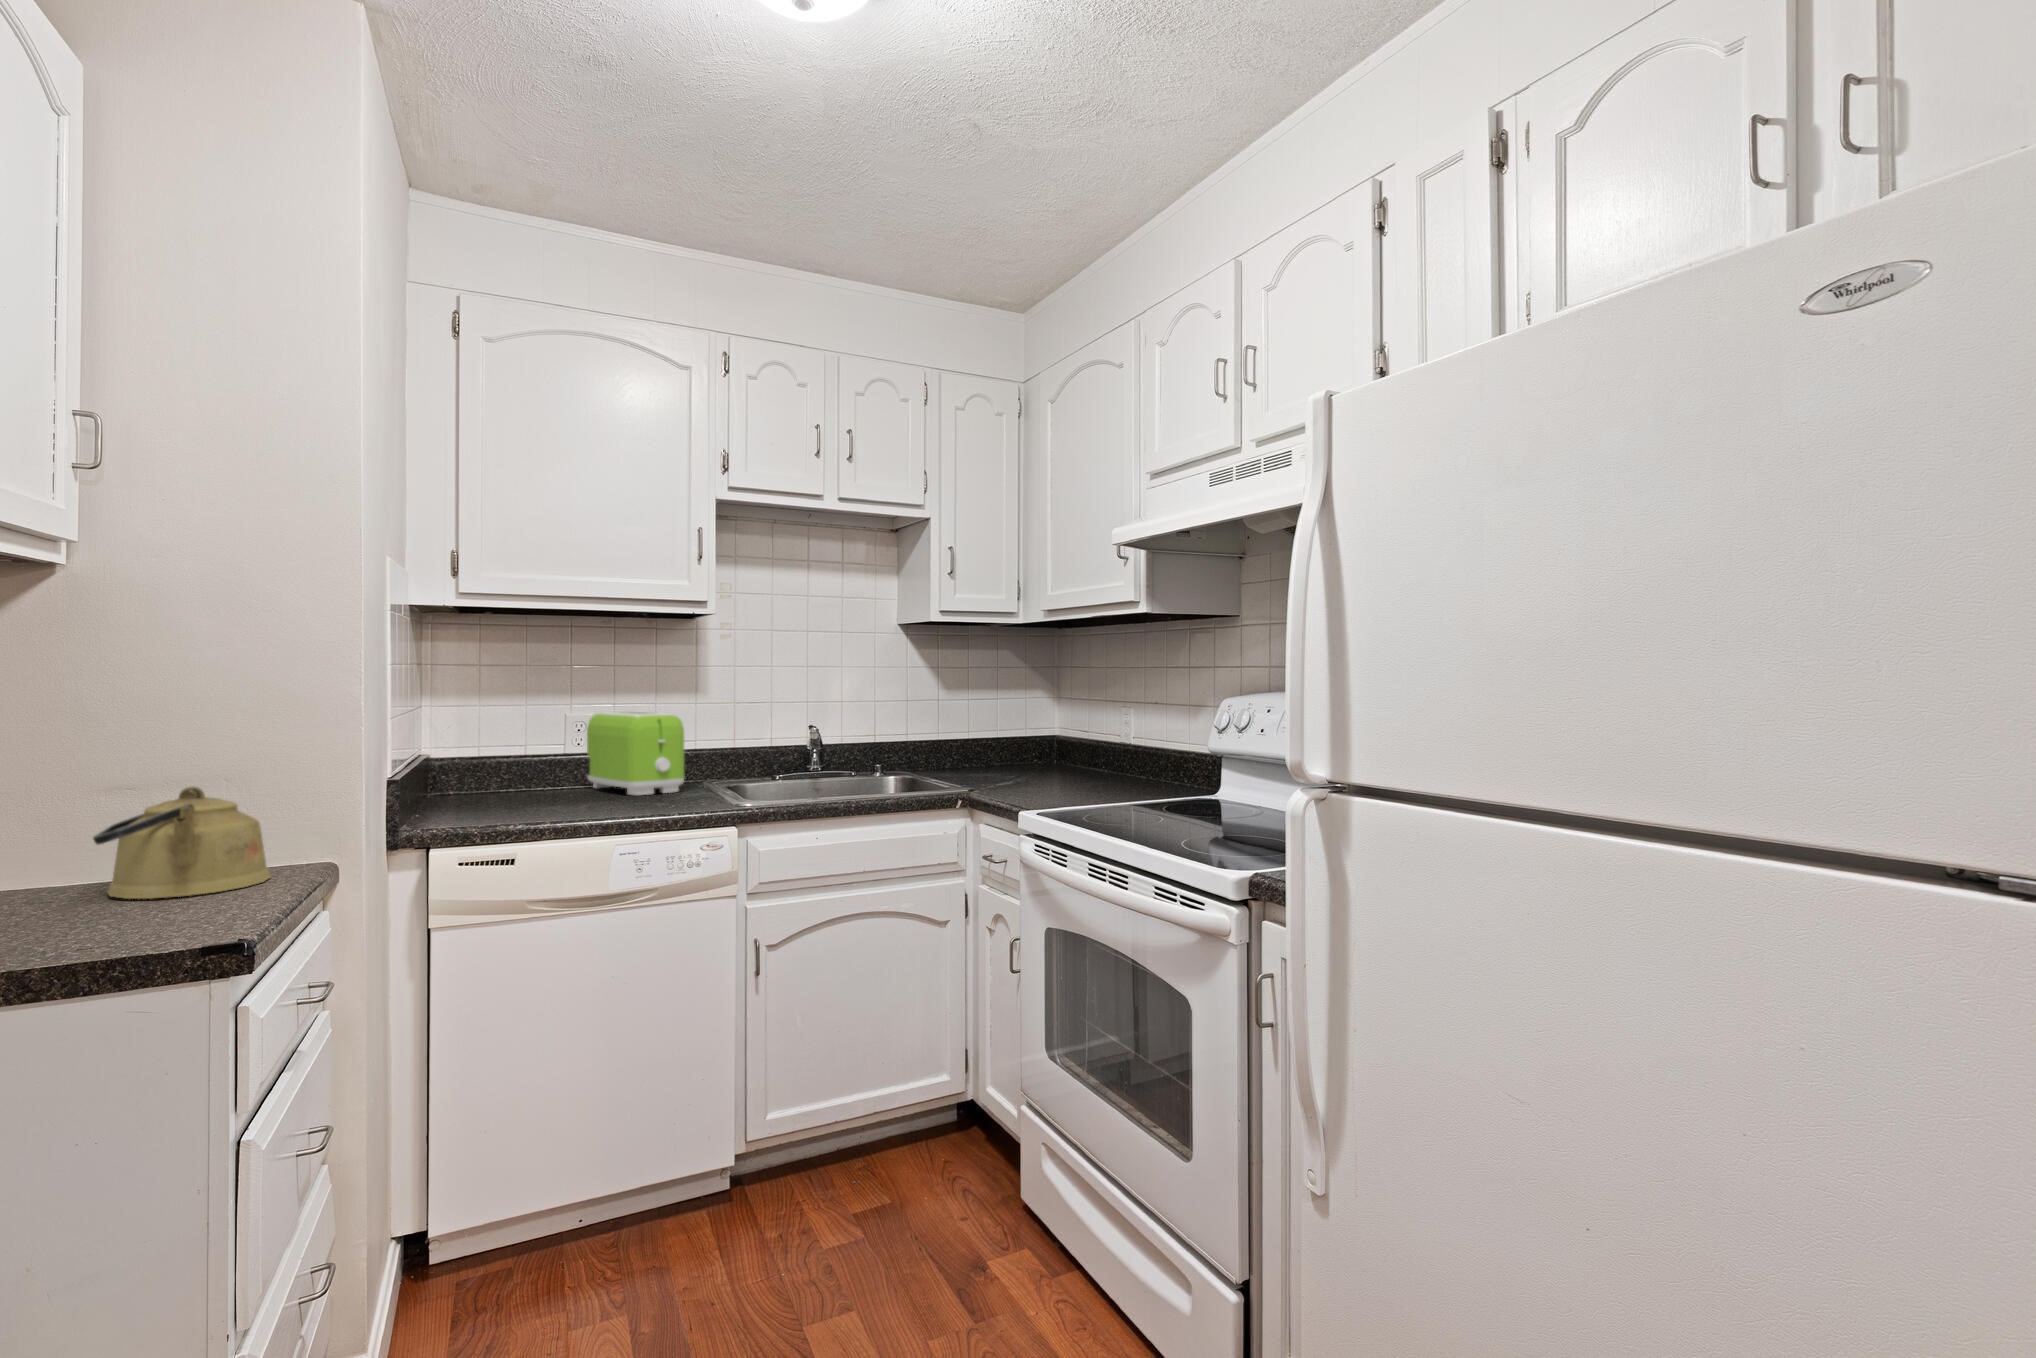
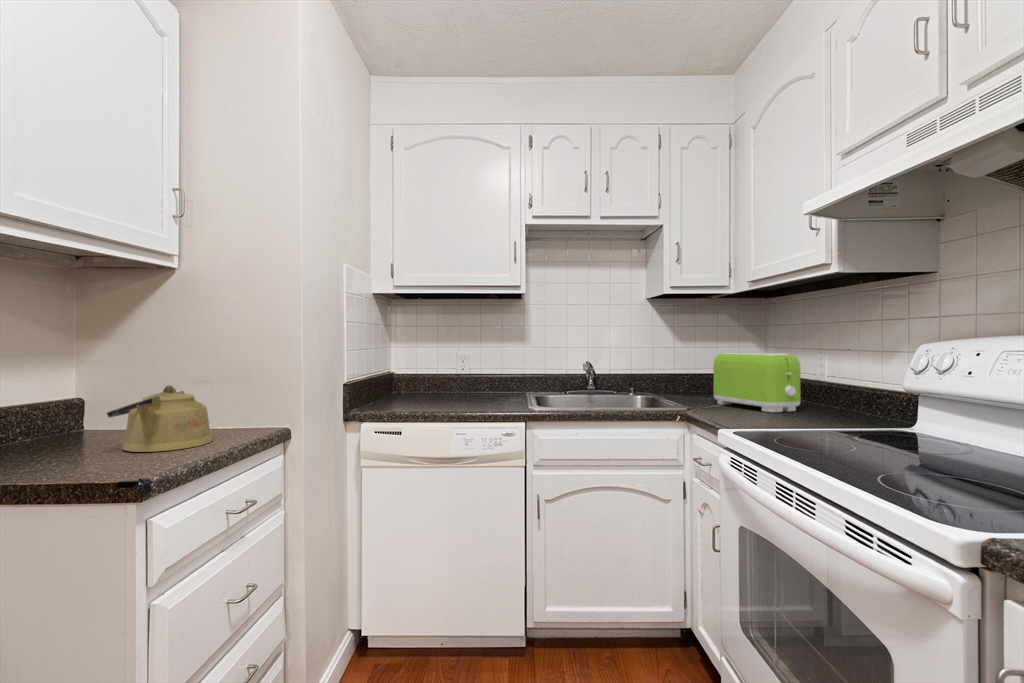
toaster: present [587,711,684,795] -> present [713,352,801,412]

